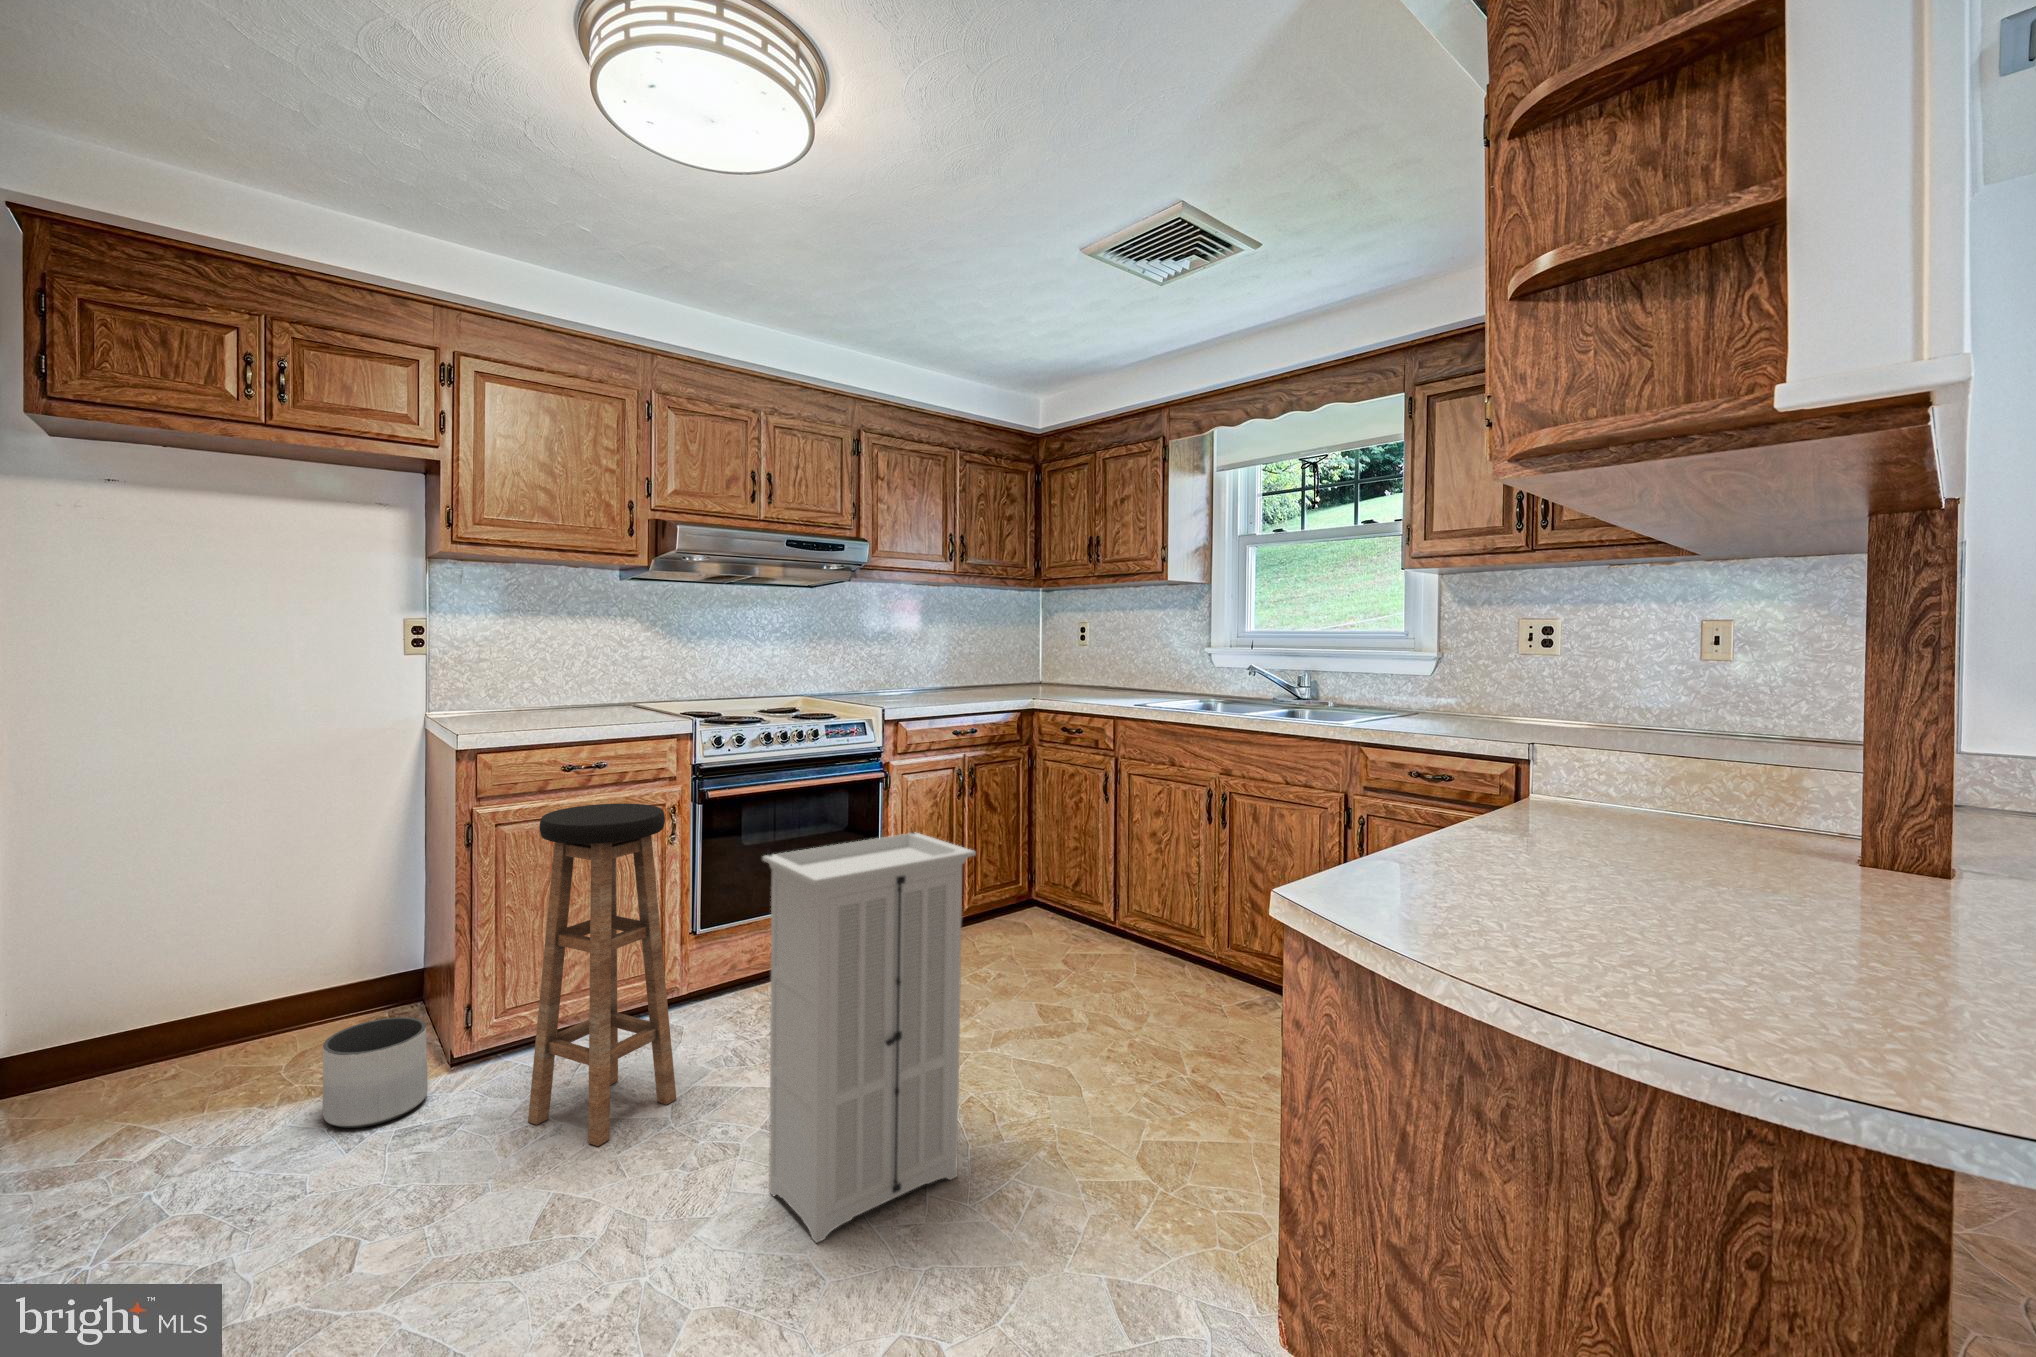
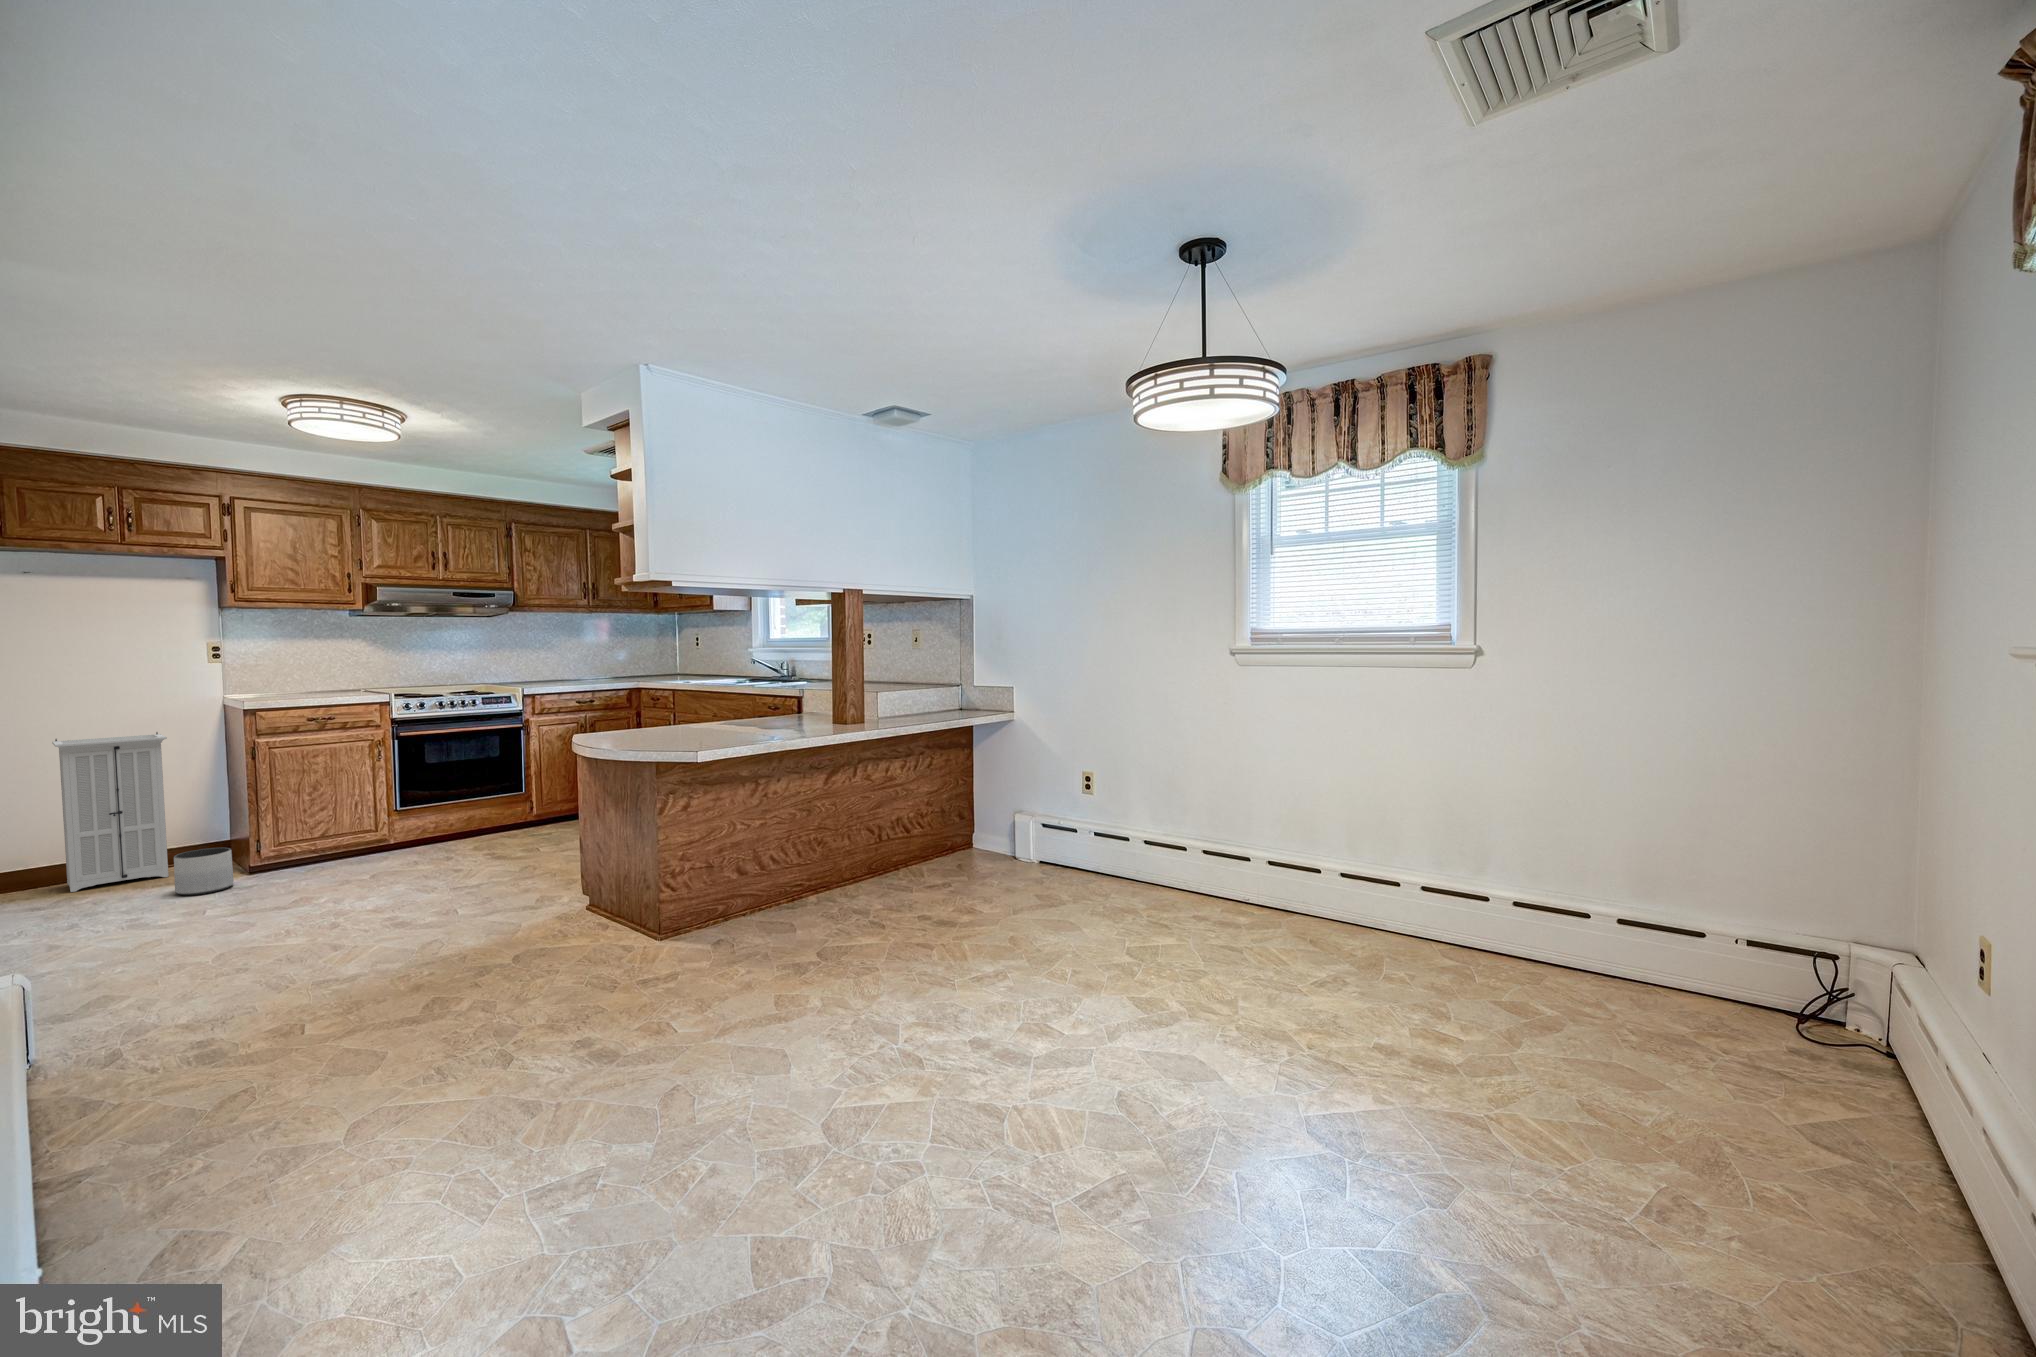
bar stool: present [528,803,676,1146] -> none [290,733,374,891]
storage cabinet: present [762,828,976,1242] -> present [52,732,169,892]

